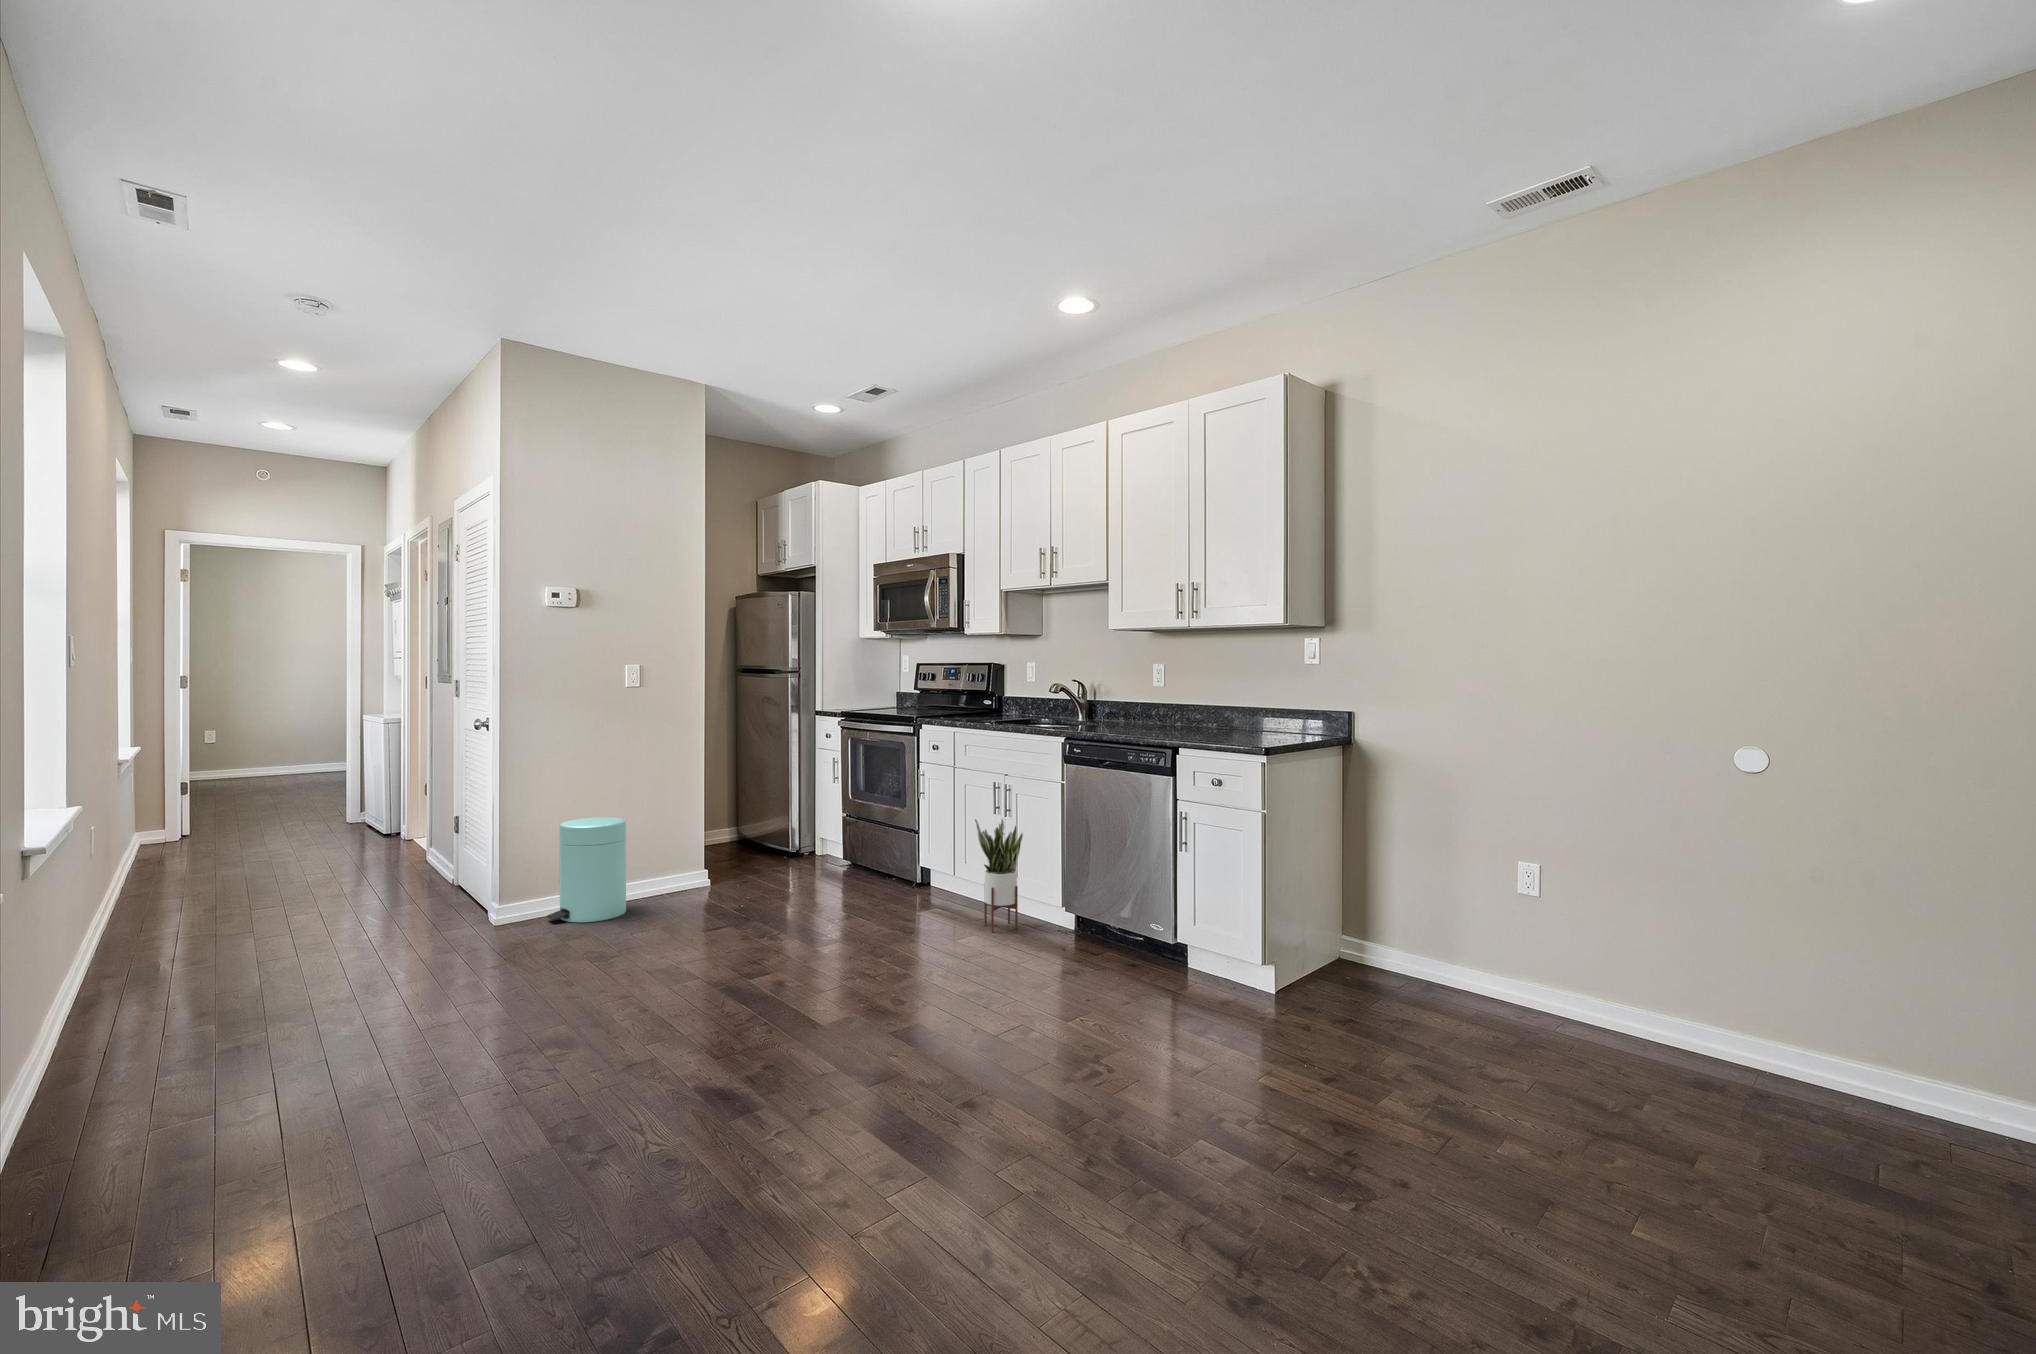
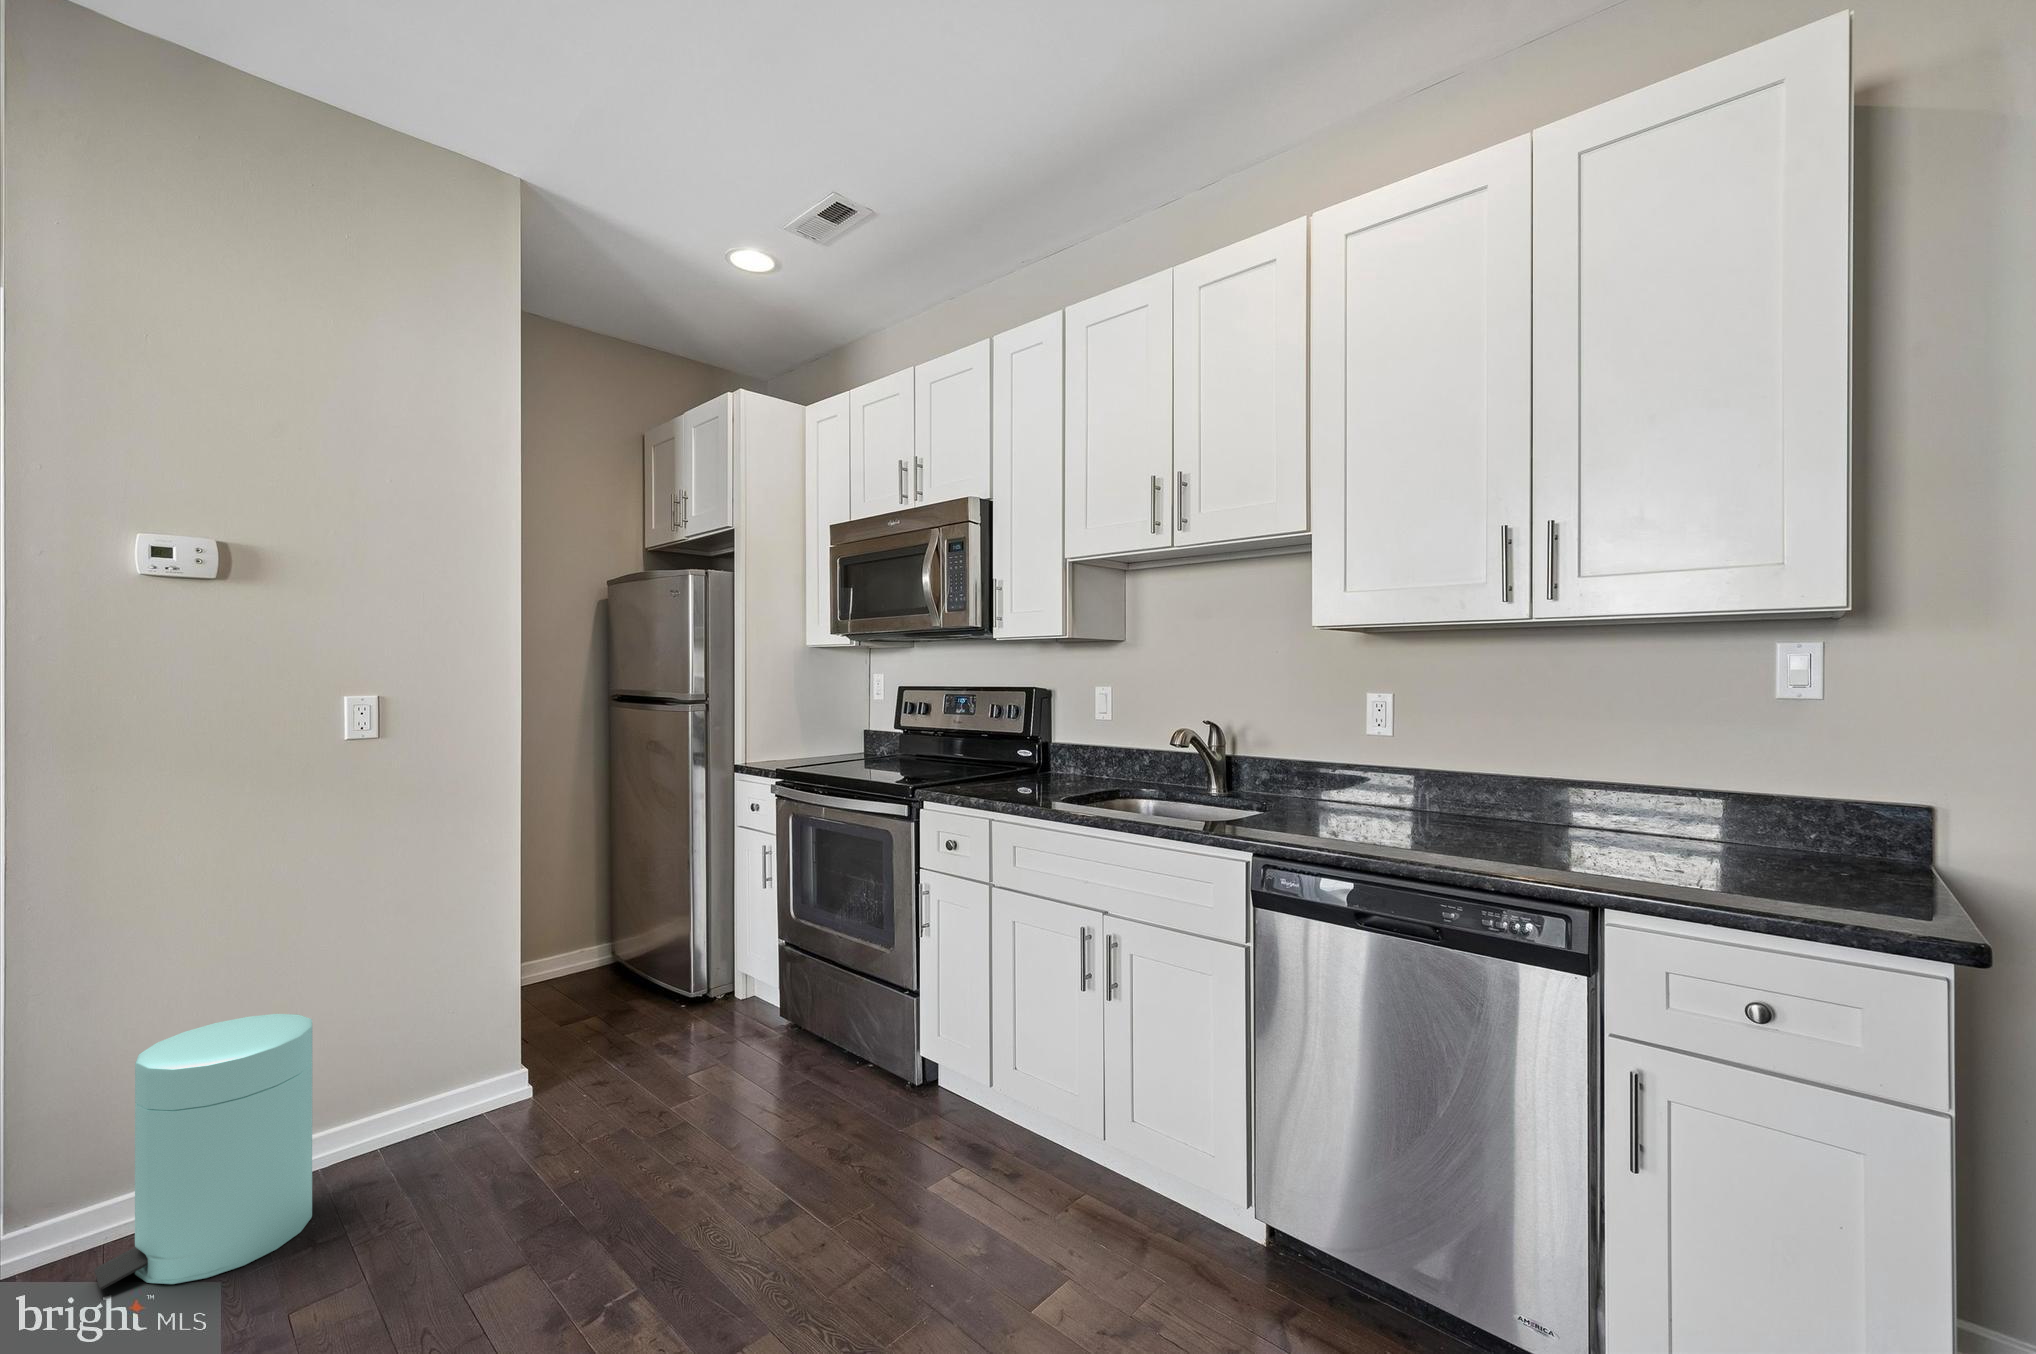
potted plant: present [975,819,1023,932] -> none [1064,1023,1164,1278]

